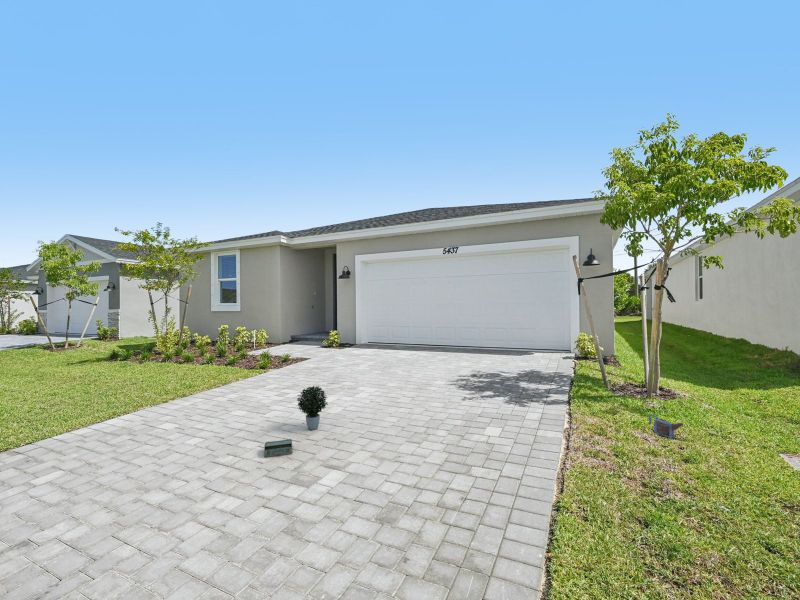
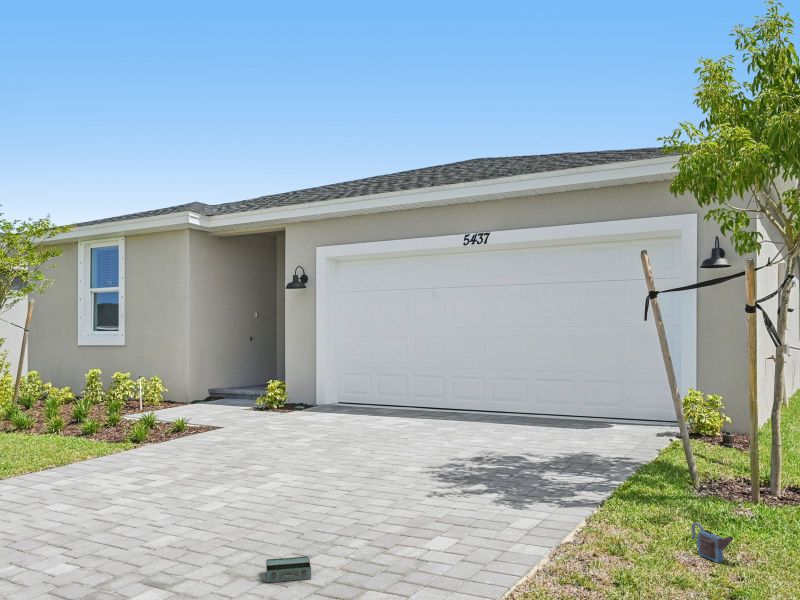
potted plant: present [297,386,328,430] -> none [130,464,180,534]
toolbox: present [264,439,292,457] -> present [266,556,311,583]

